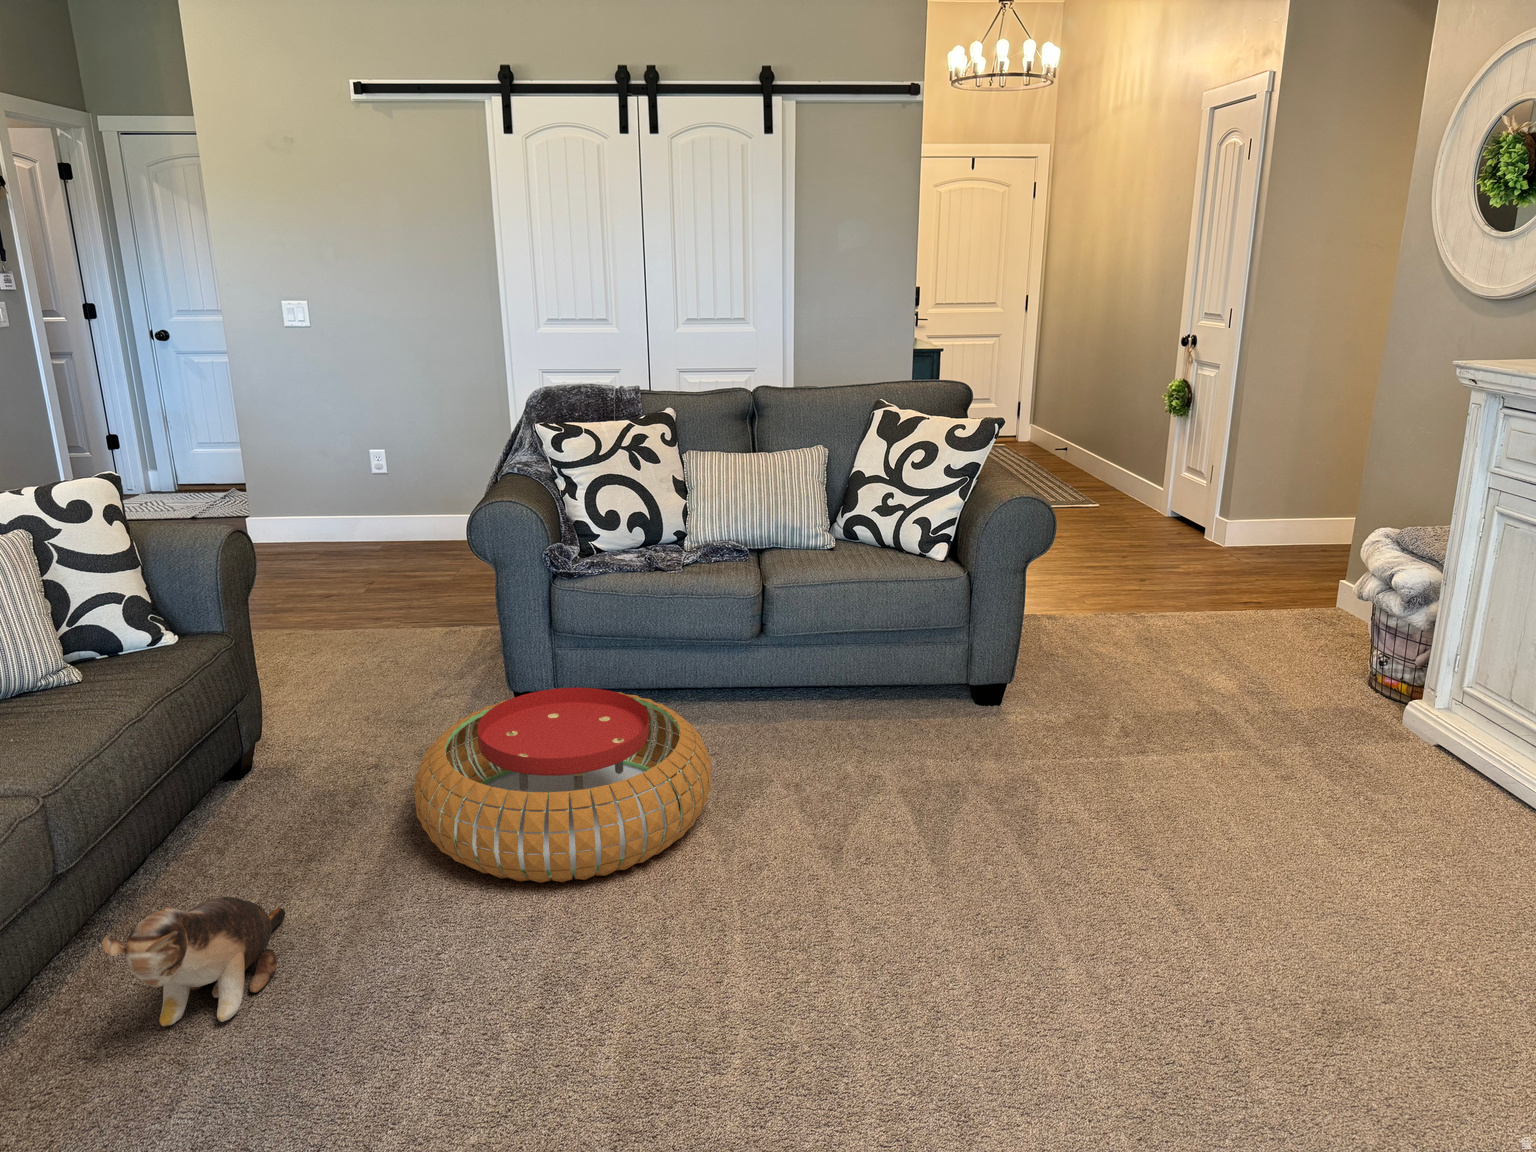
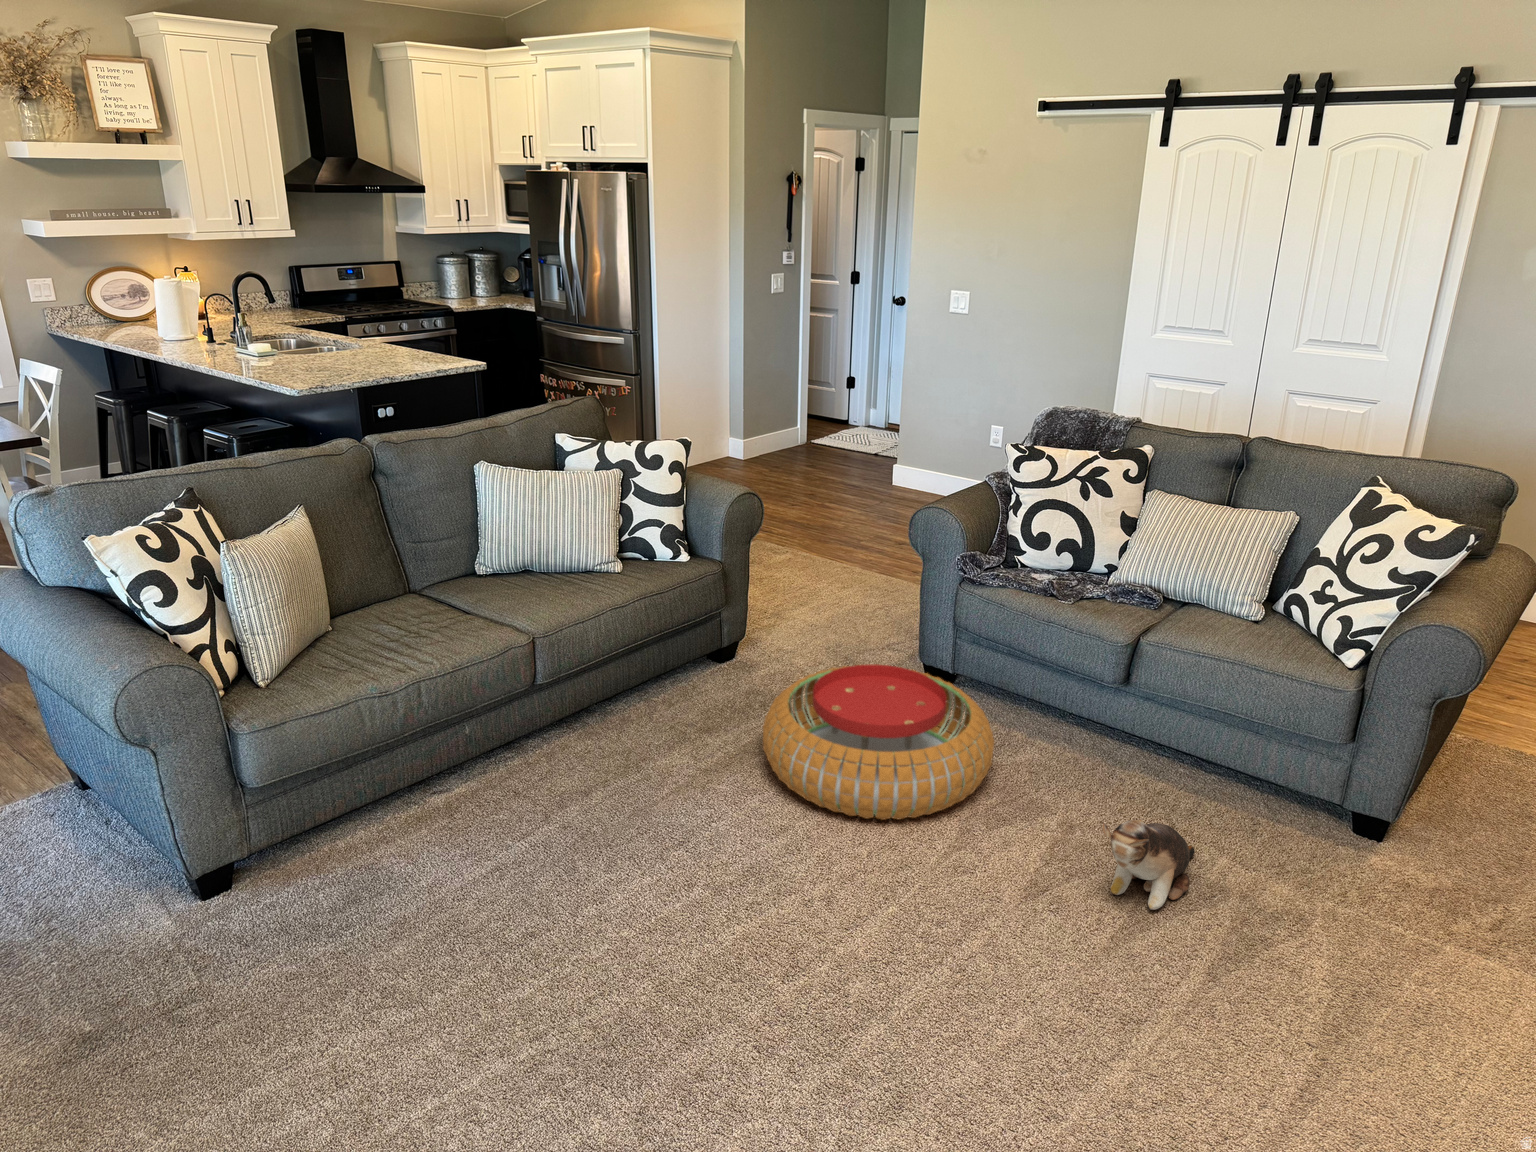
plush toy: present [102,897,285,1027] -> present [1103,820,1195,910]

